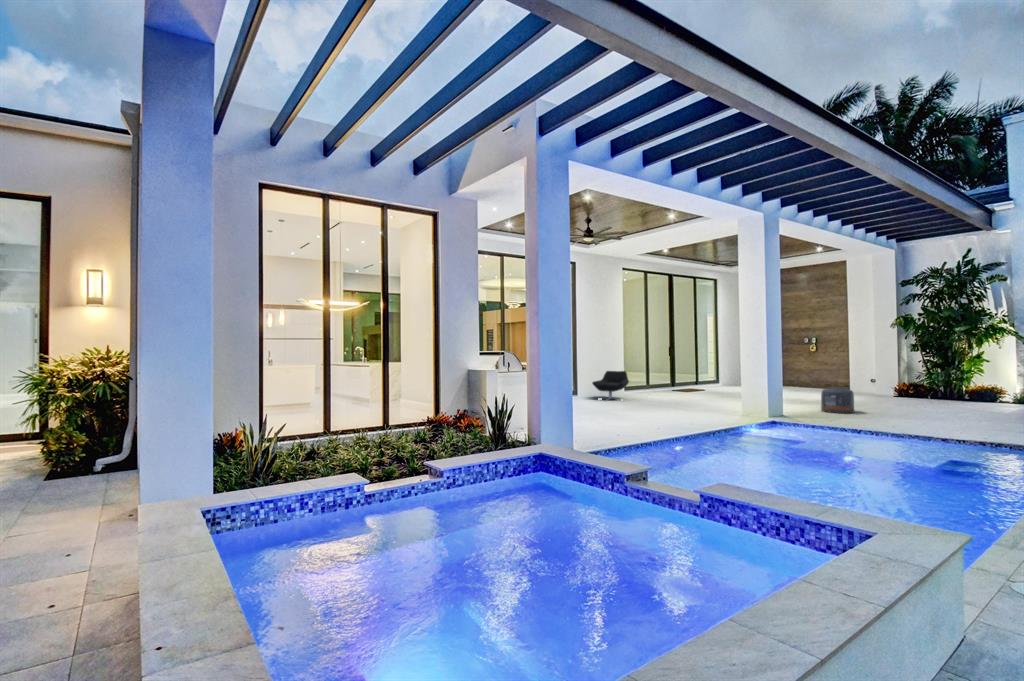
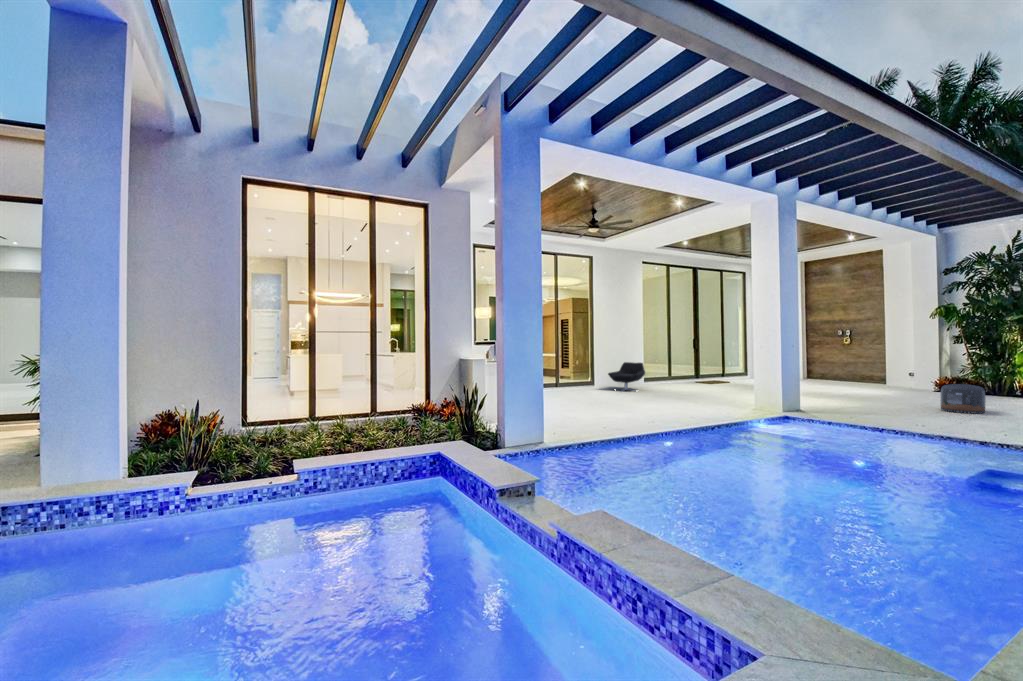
pouf: present [821,388,854,413] -> present [941,384,985,414]

